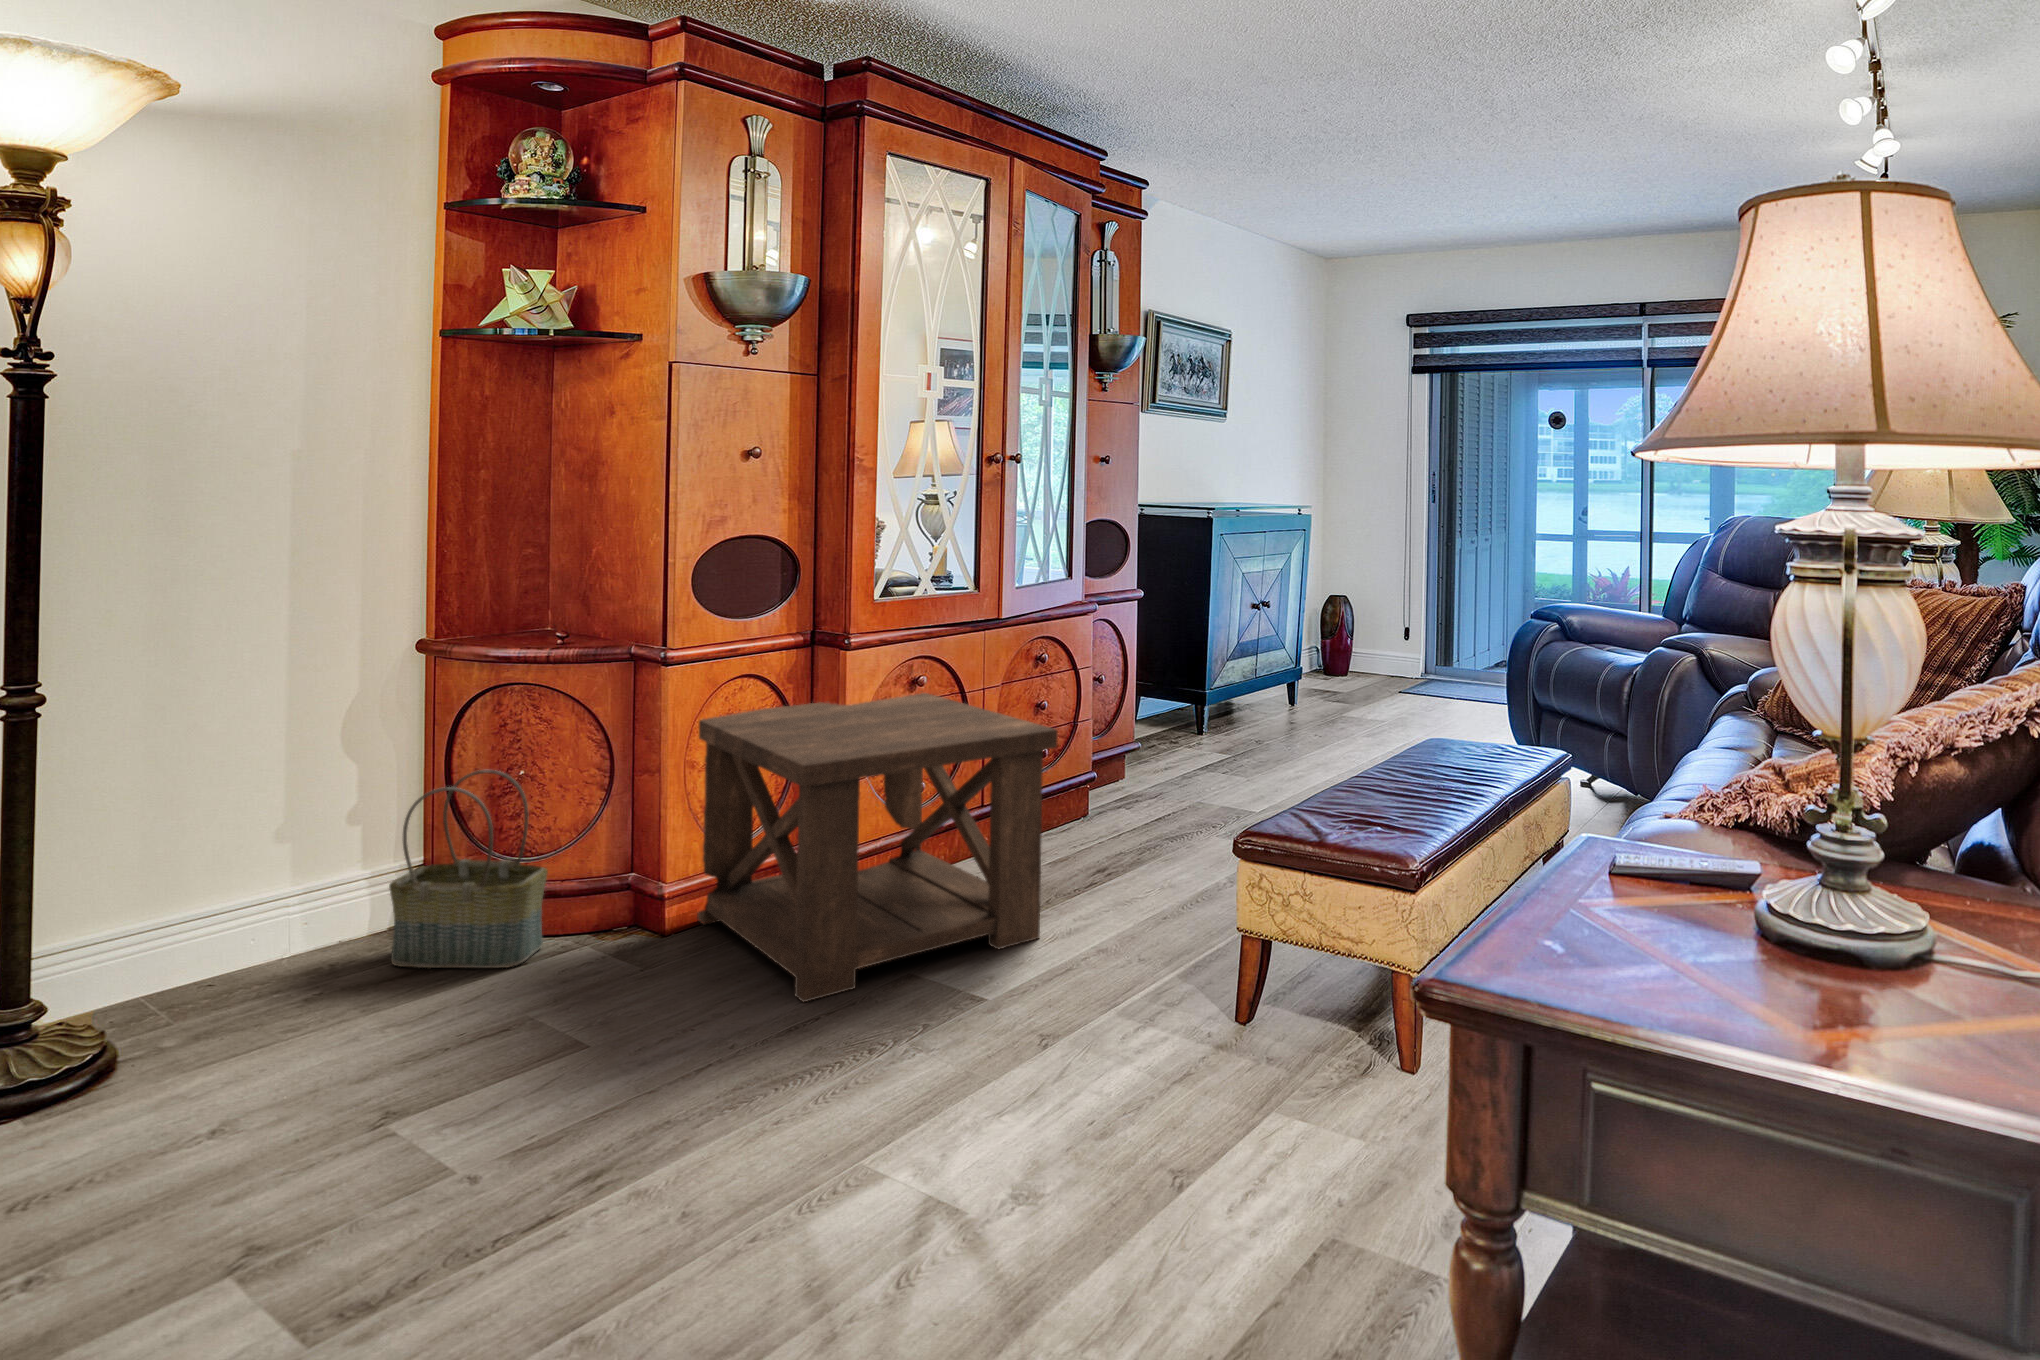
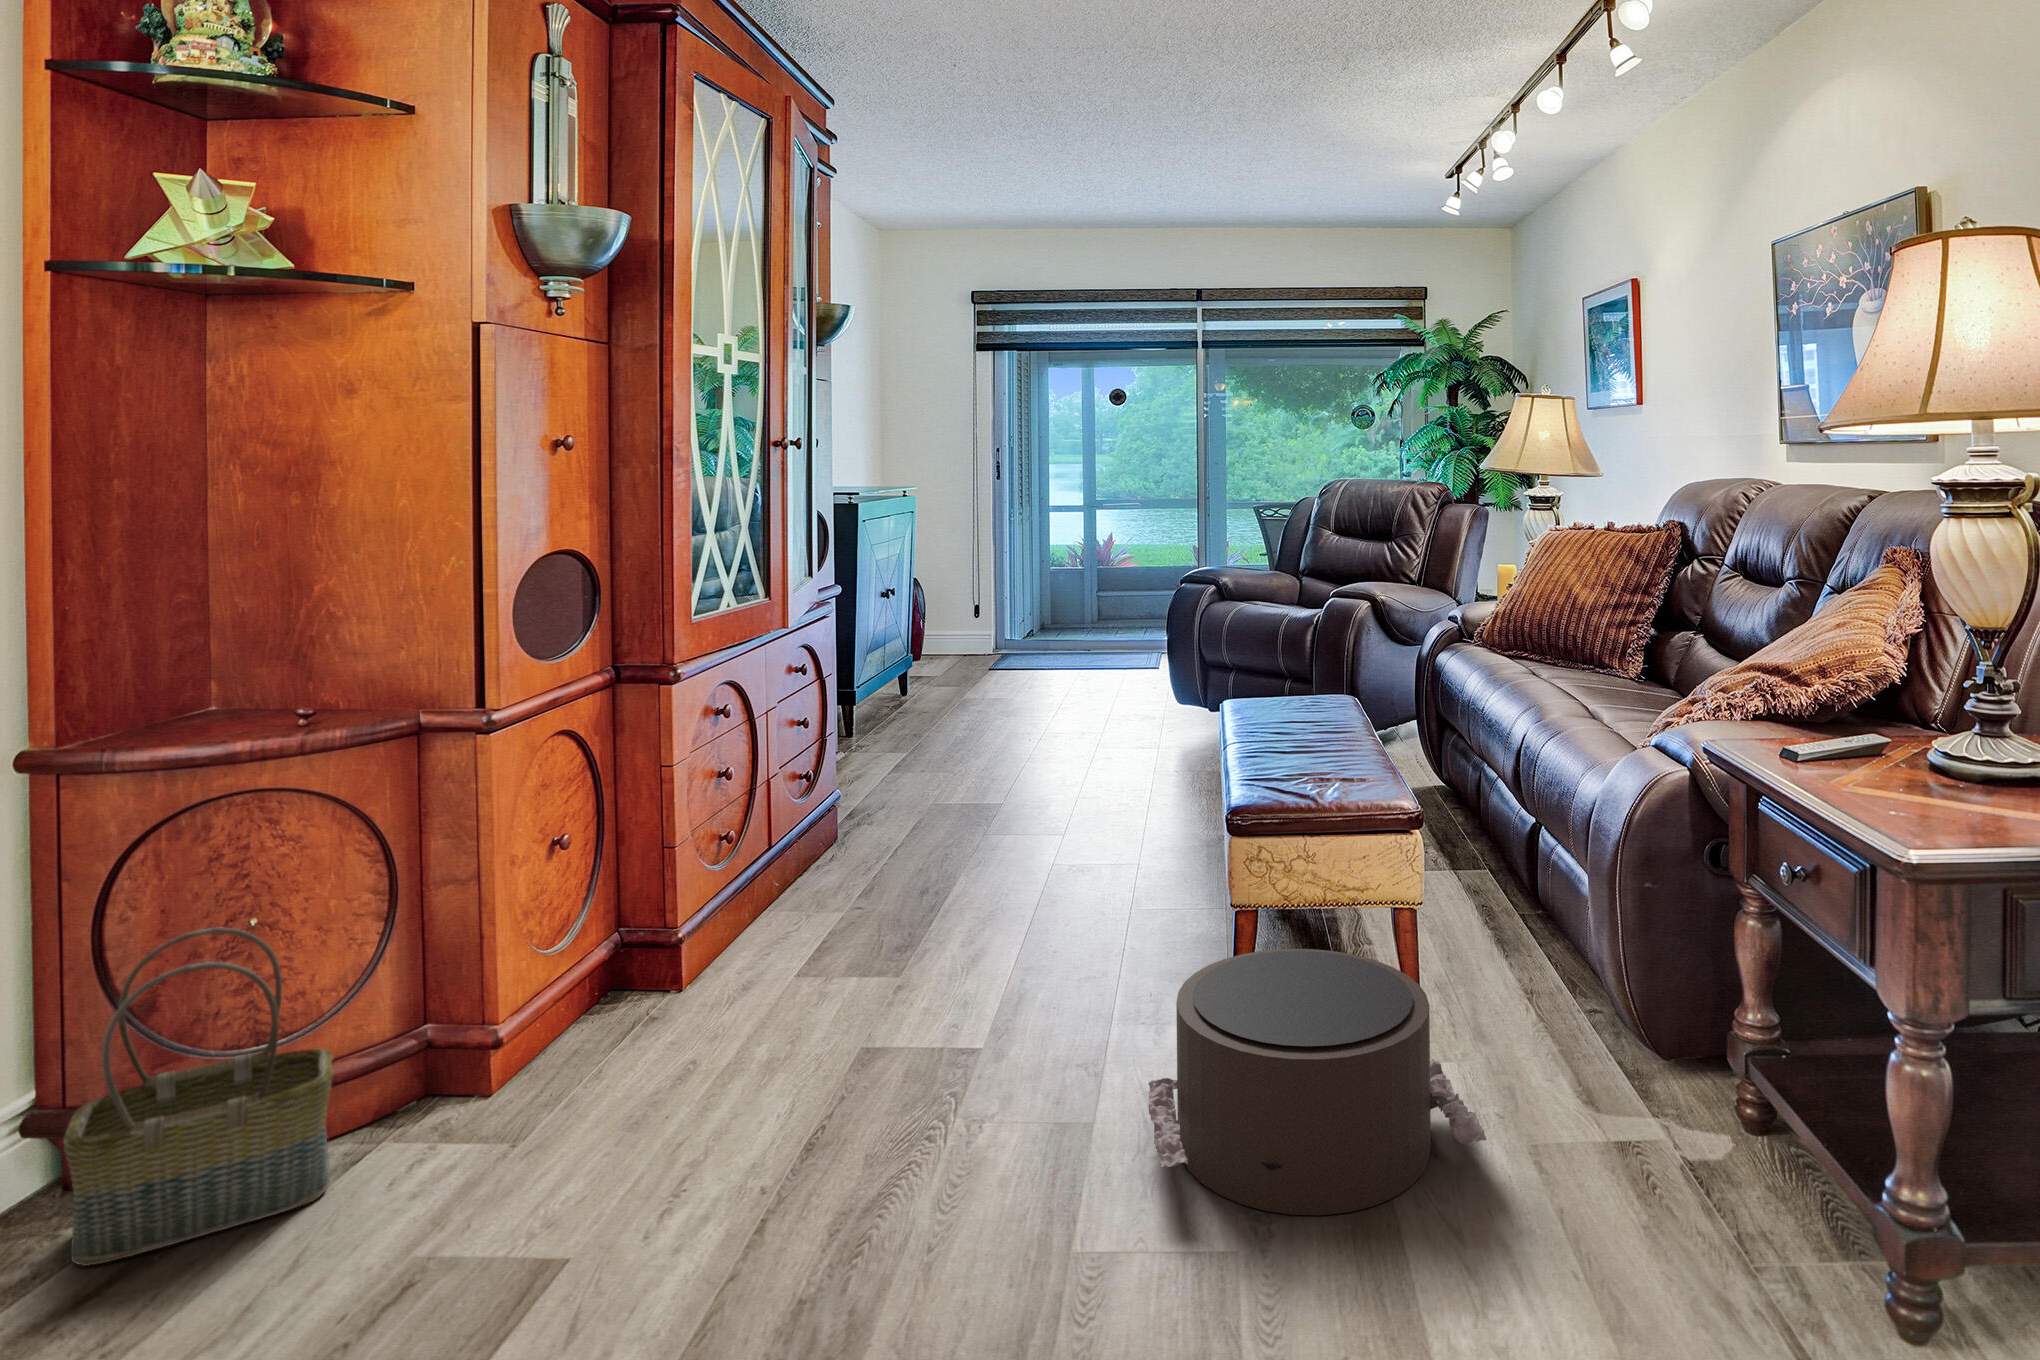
side table: present [697,693,1058,1002] -> none [501,724,980,1105]
pouf: none [915,969,1264,1241] -> present [1148,949,1486,1215]

